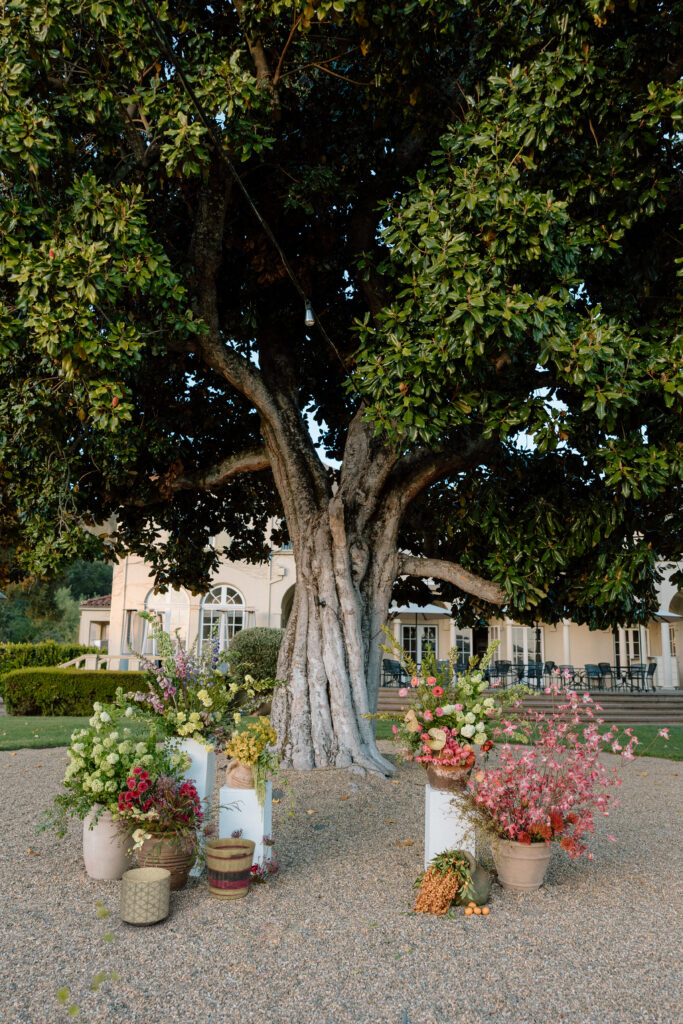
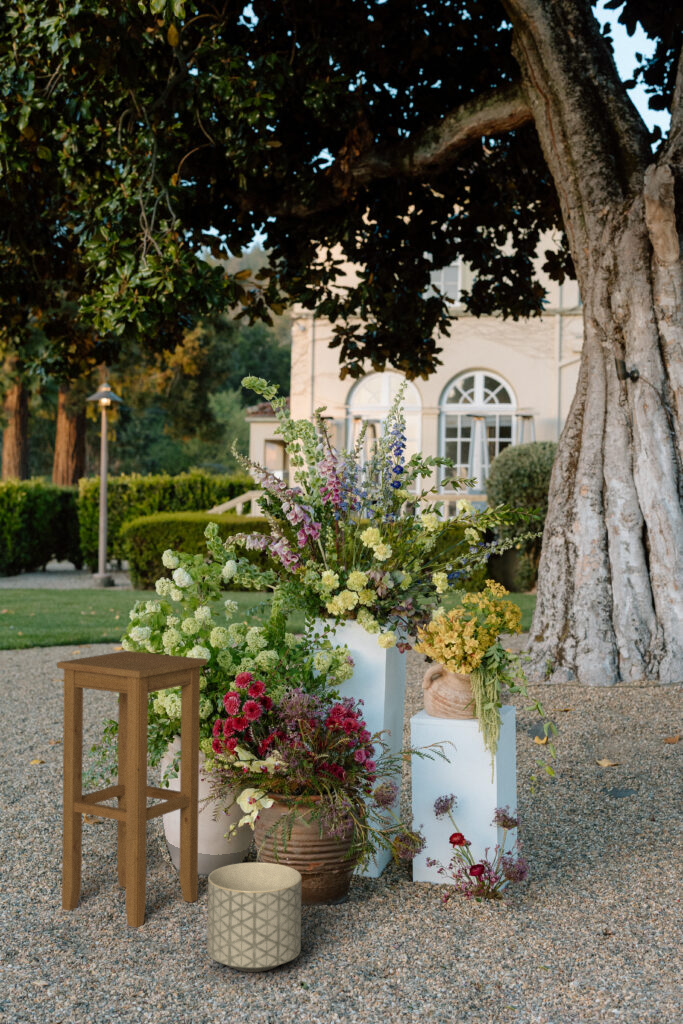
stool: none [30,757,118,911] -> present [57,651,207,927]
basket: present [206,838,256,899] -> none [380,812,479,929]

